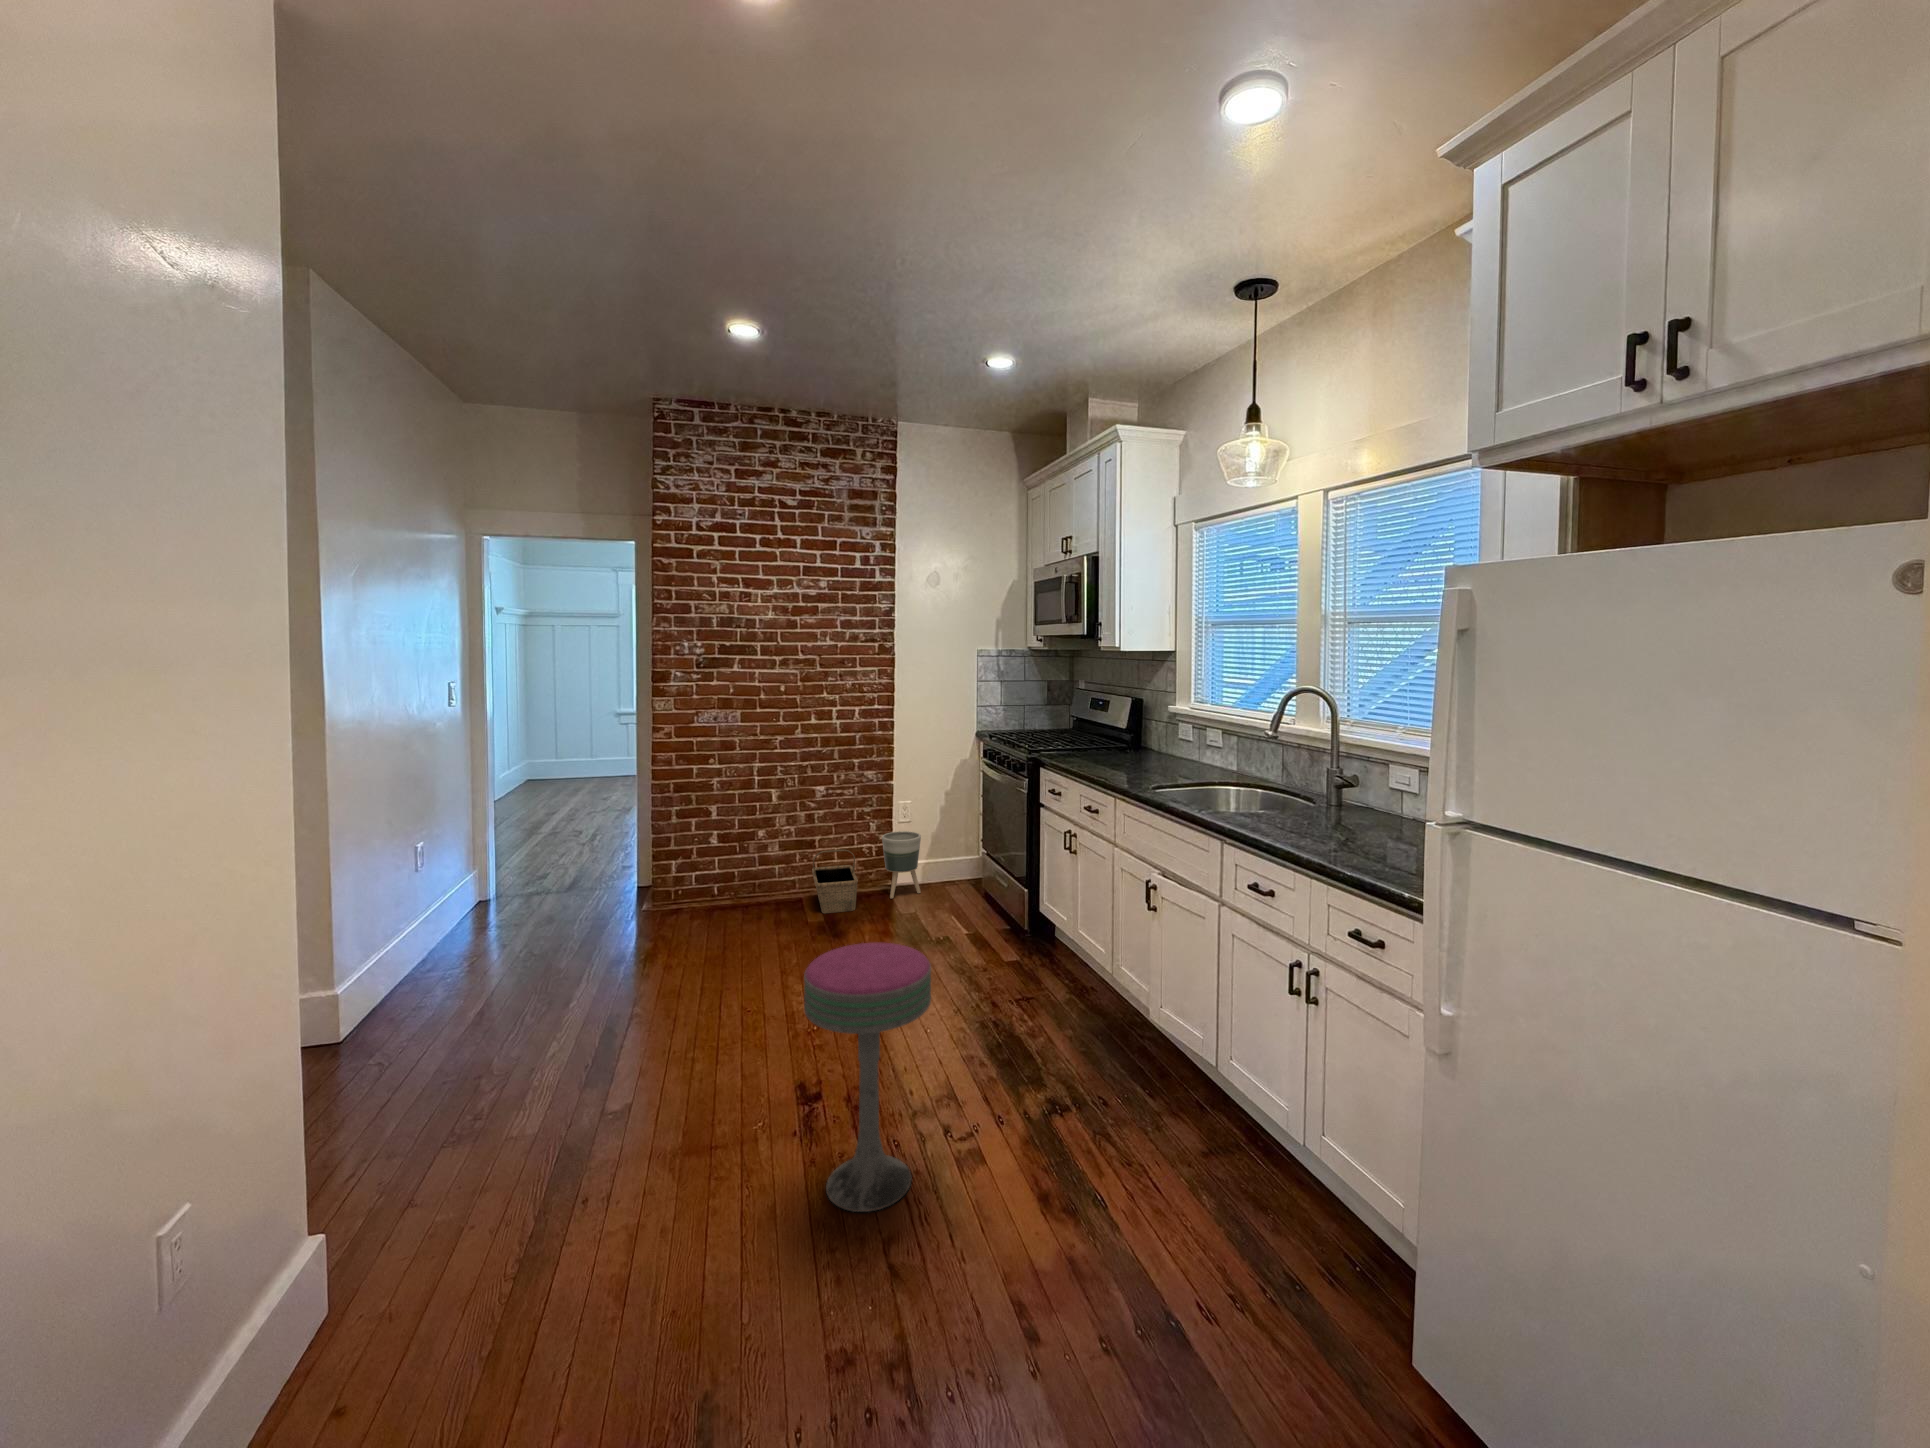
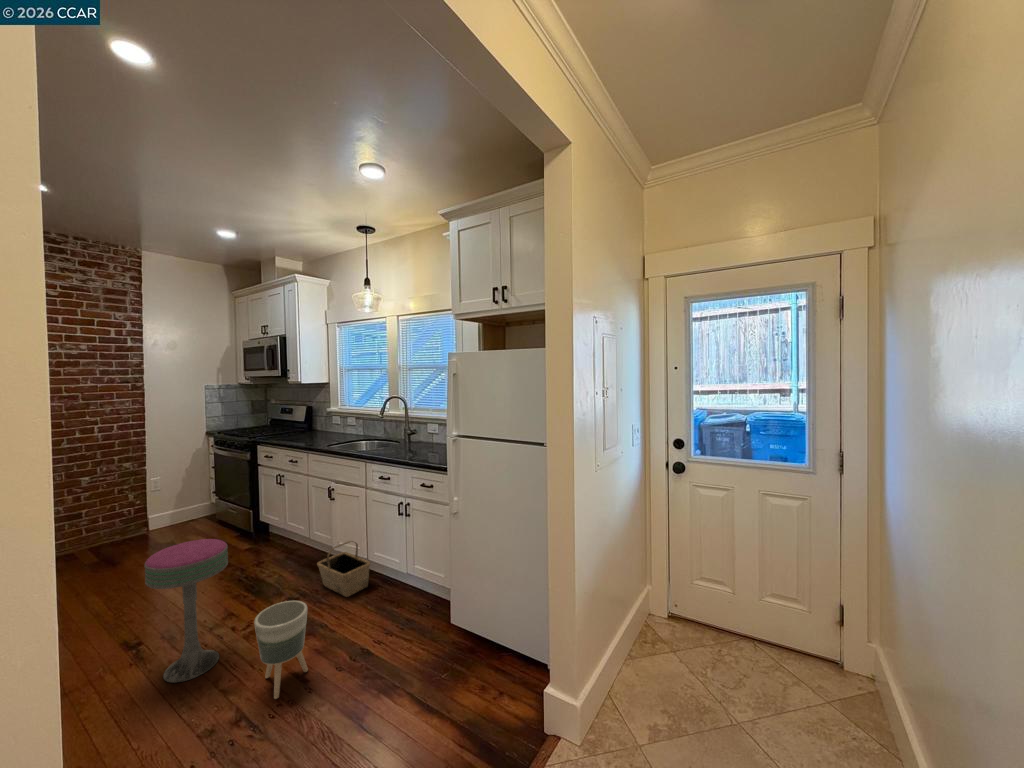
planter: present [882,831,921,899] -> present [254,601,308,699]
basket: present [812,850,858,913] -> present [317,541,370,597]

